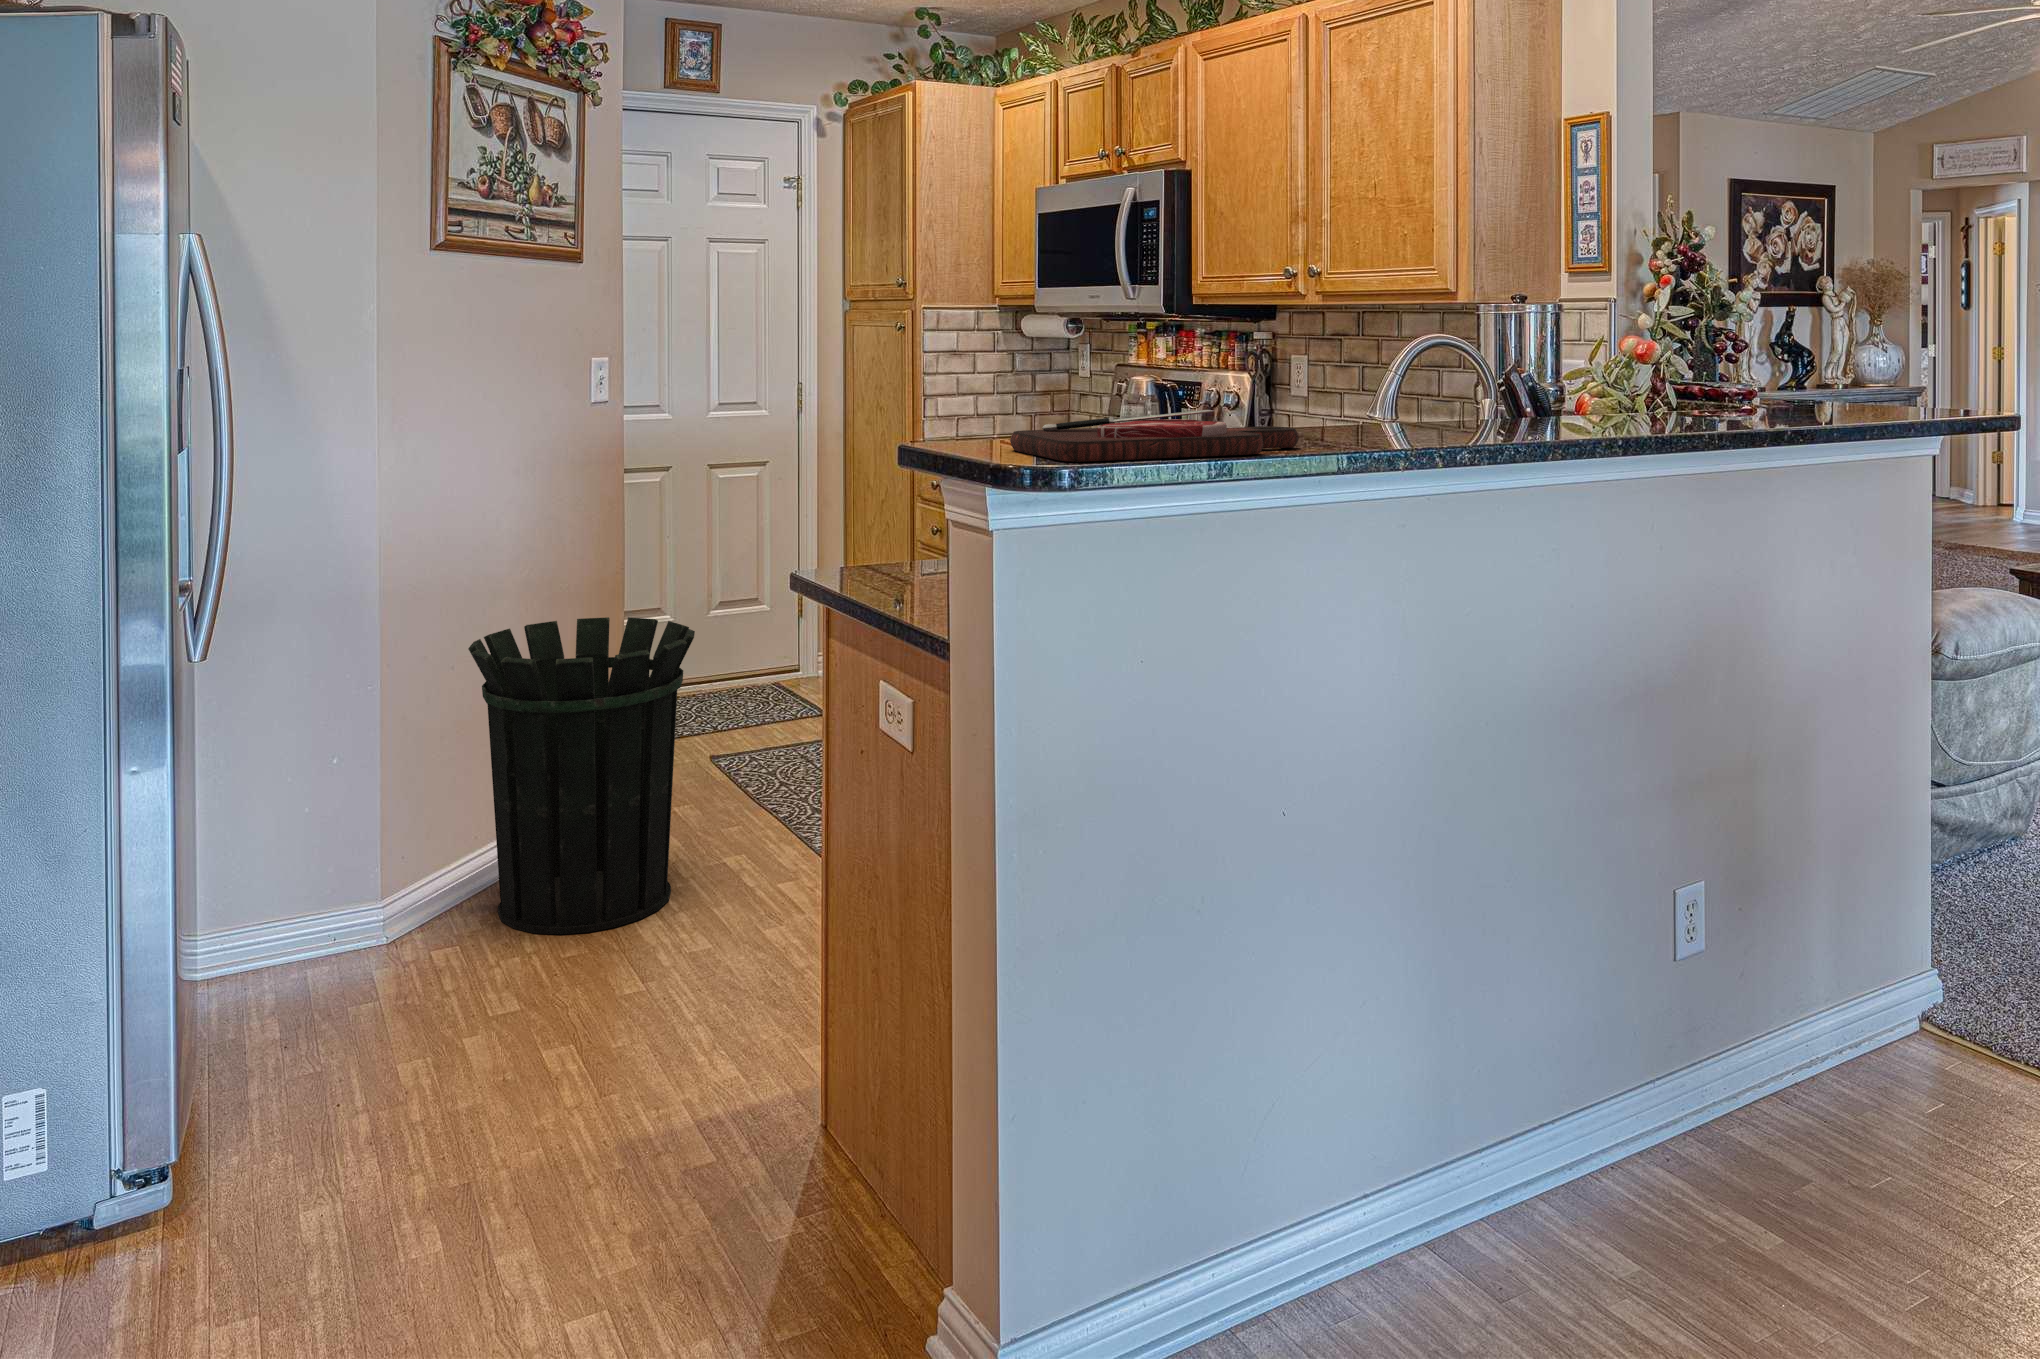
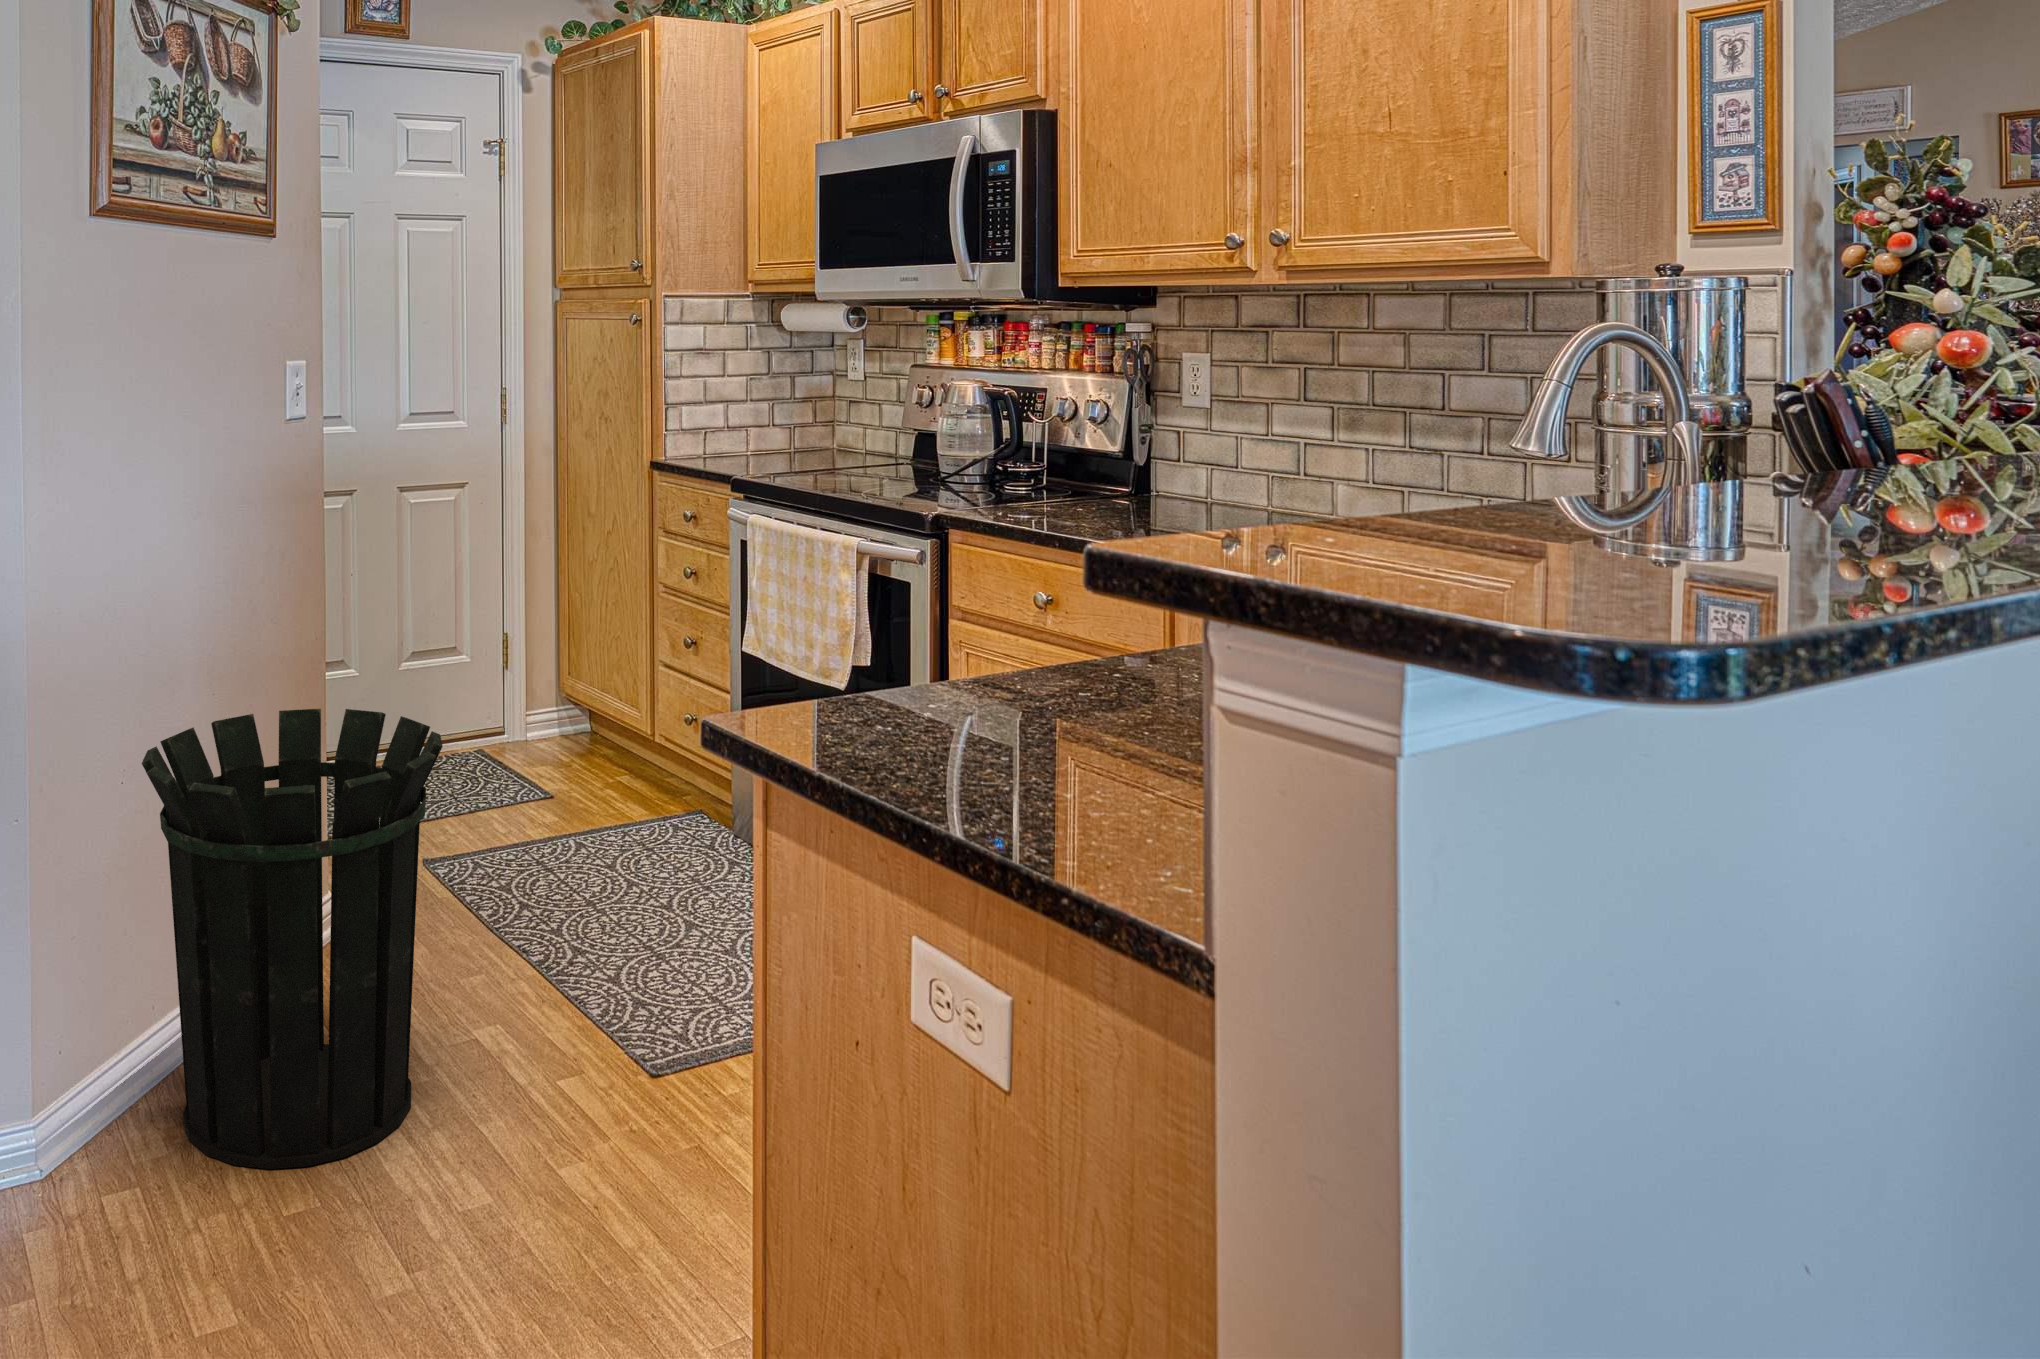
cutting board: present [1010,410,1299,462] -> none [1200,472,1768,594]

